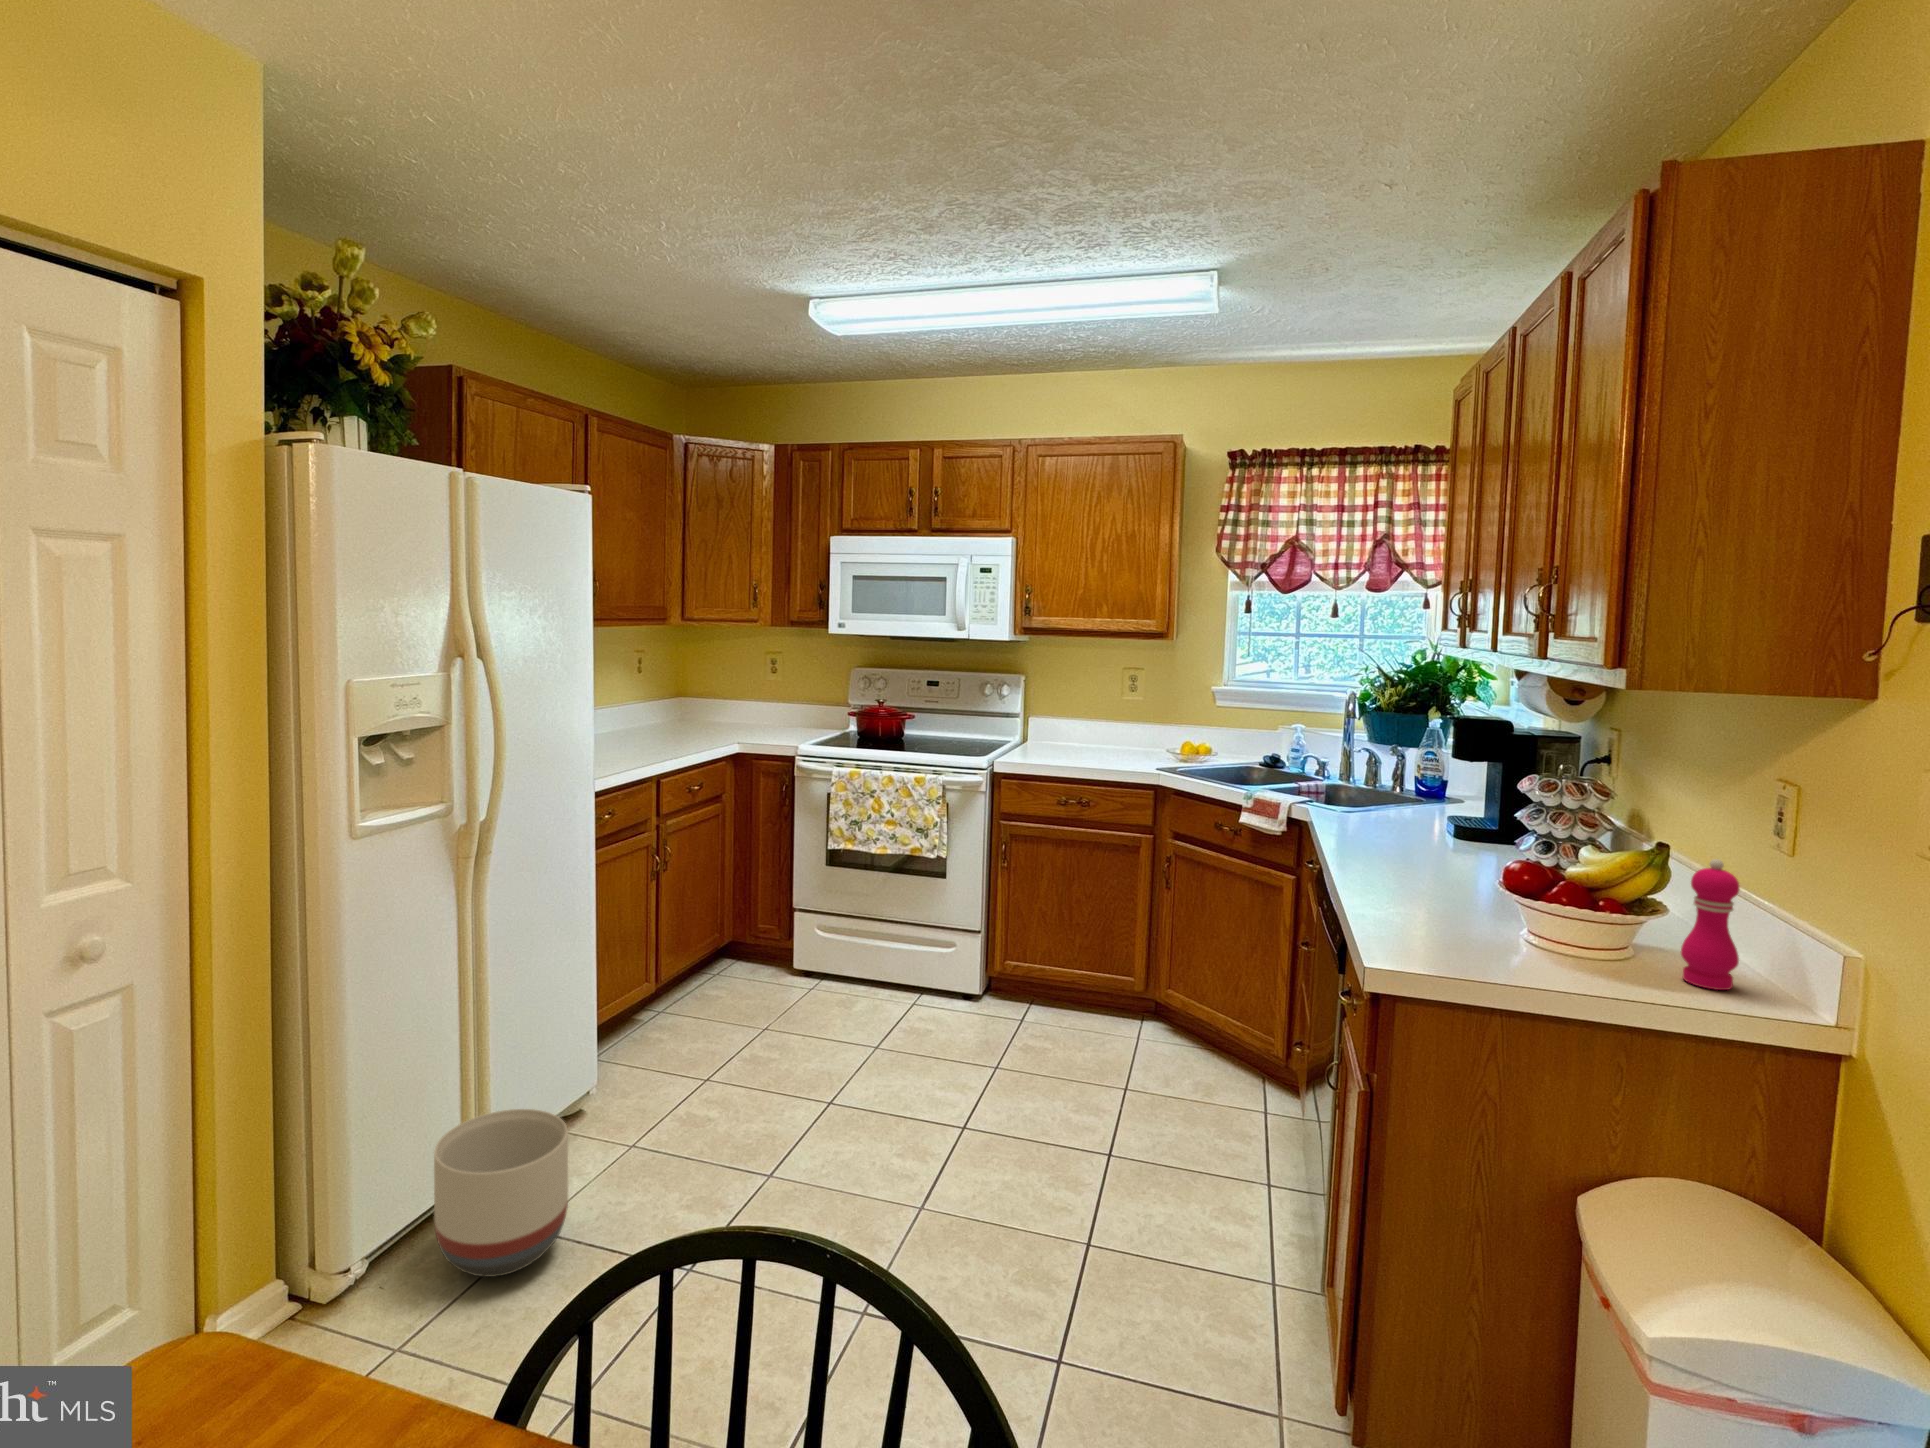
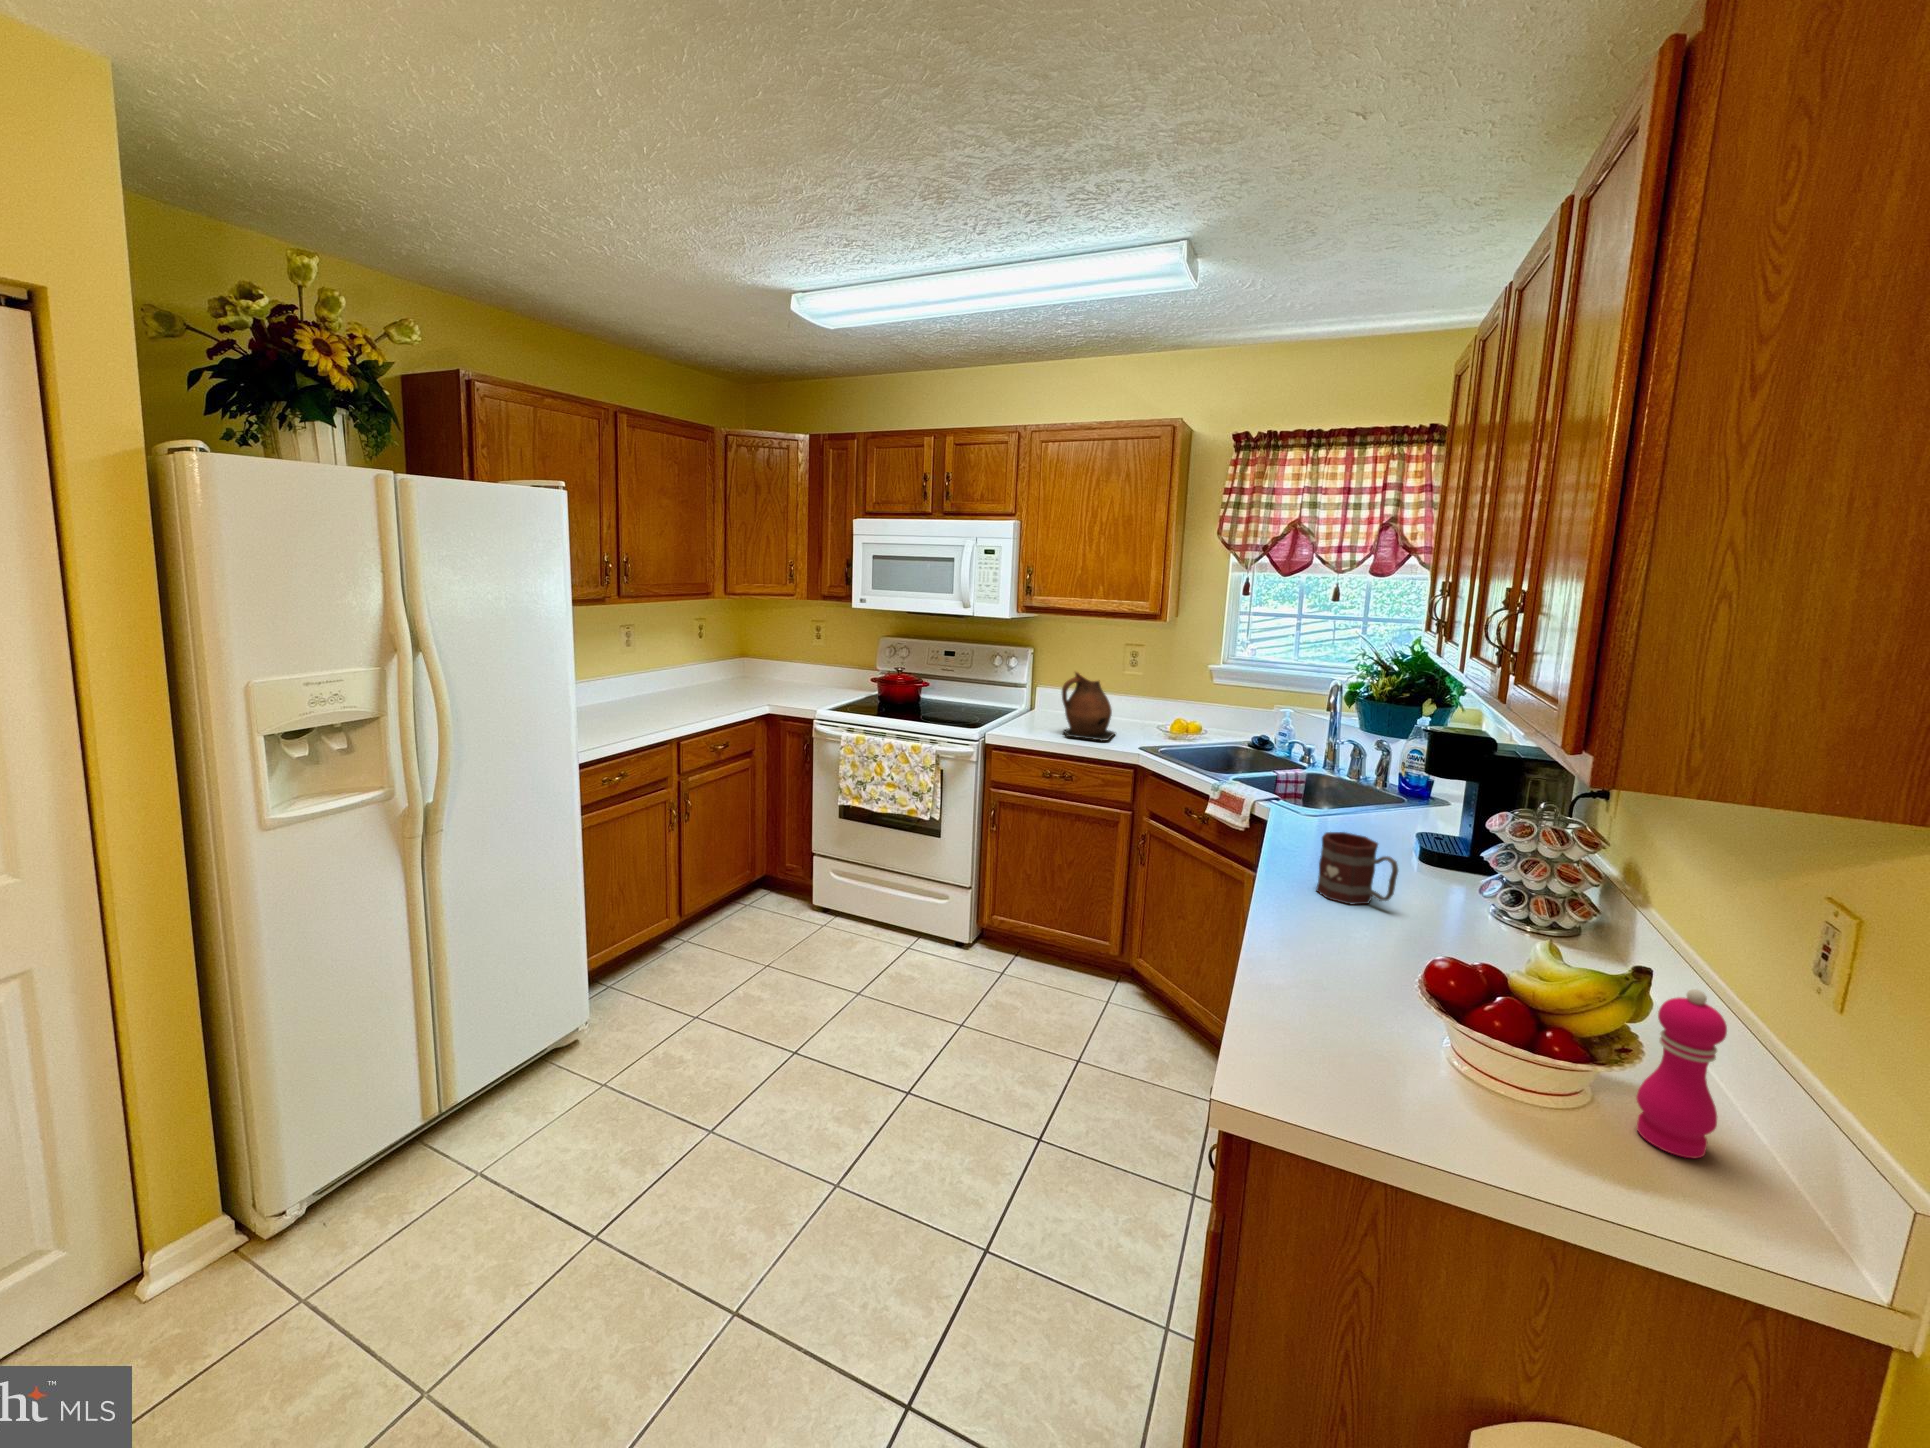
ceramic pitcher: none [1069,694,1124,766] -> present [1062,672,1115,741]
mug: none [1380,808,1454,870] -> present [1316,832,1398,904]
planter: present [434,1109,568,1277] -> none [379,1058,511,1215]

